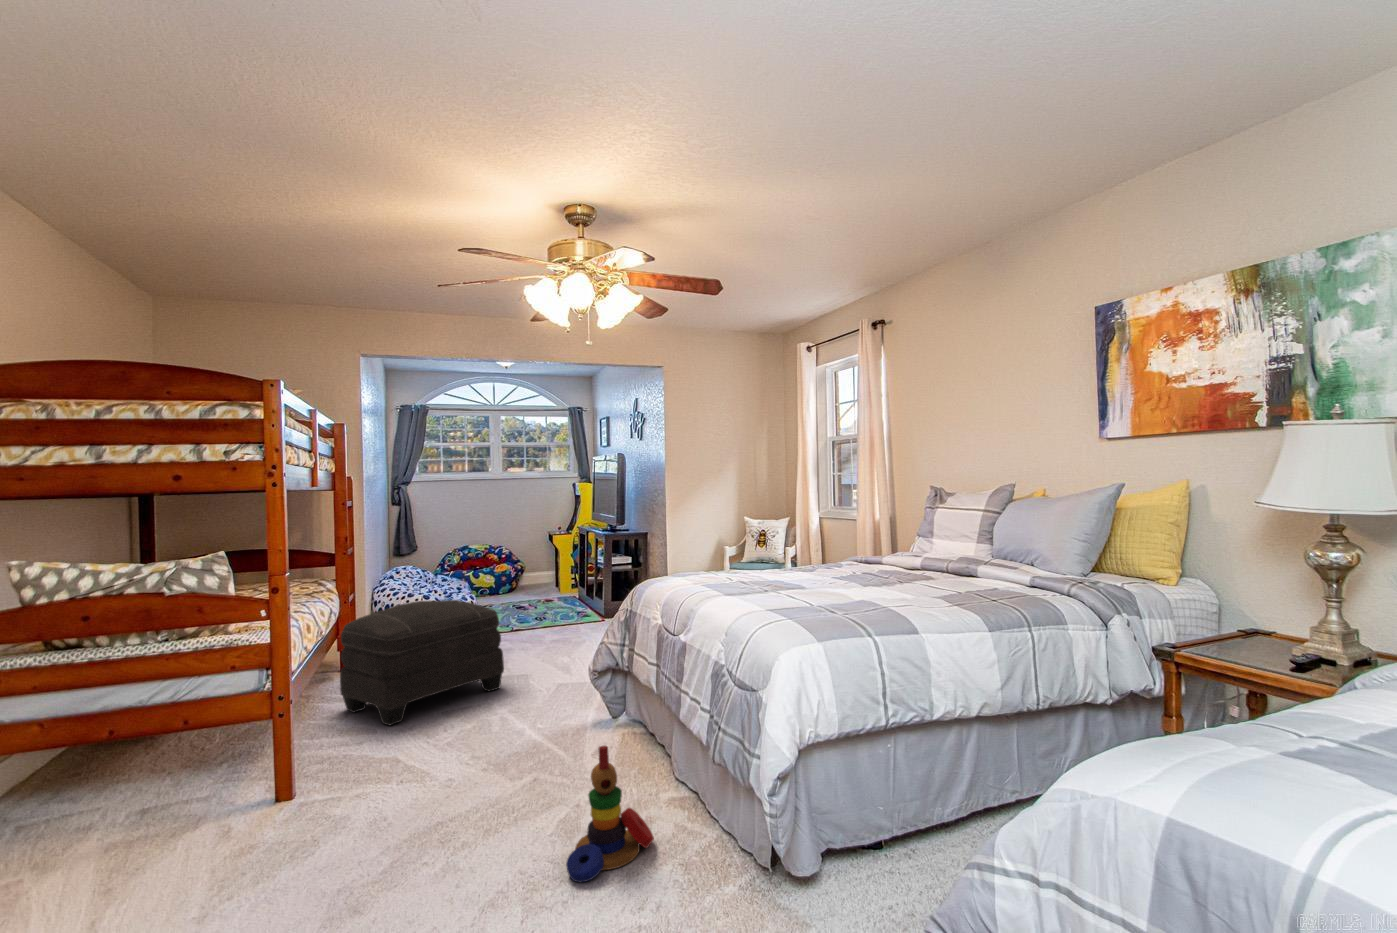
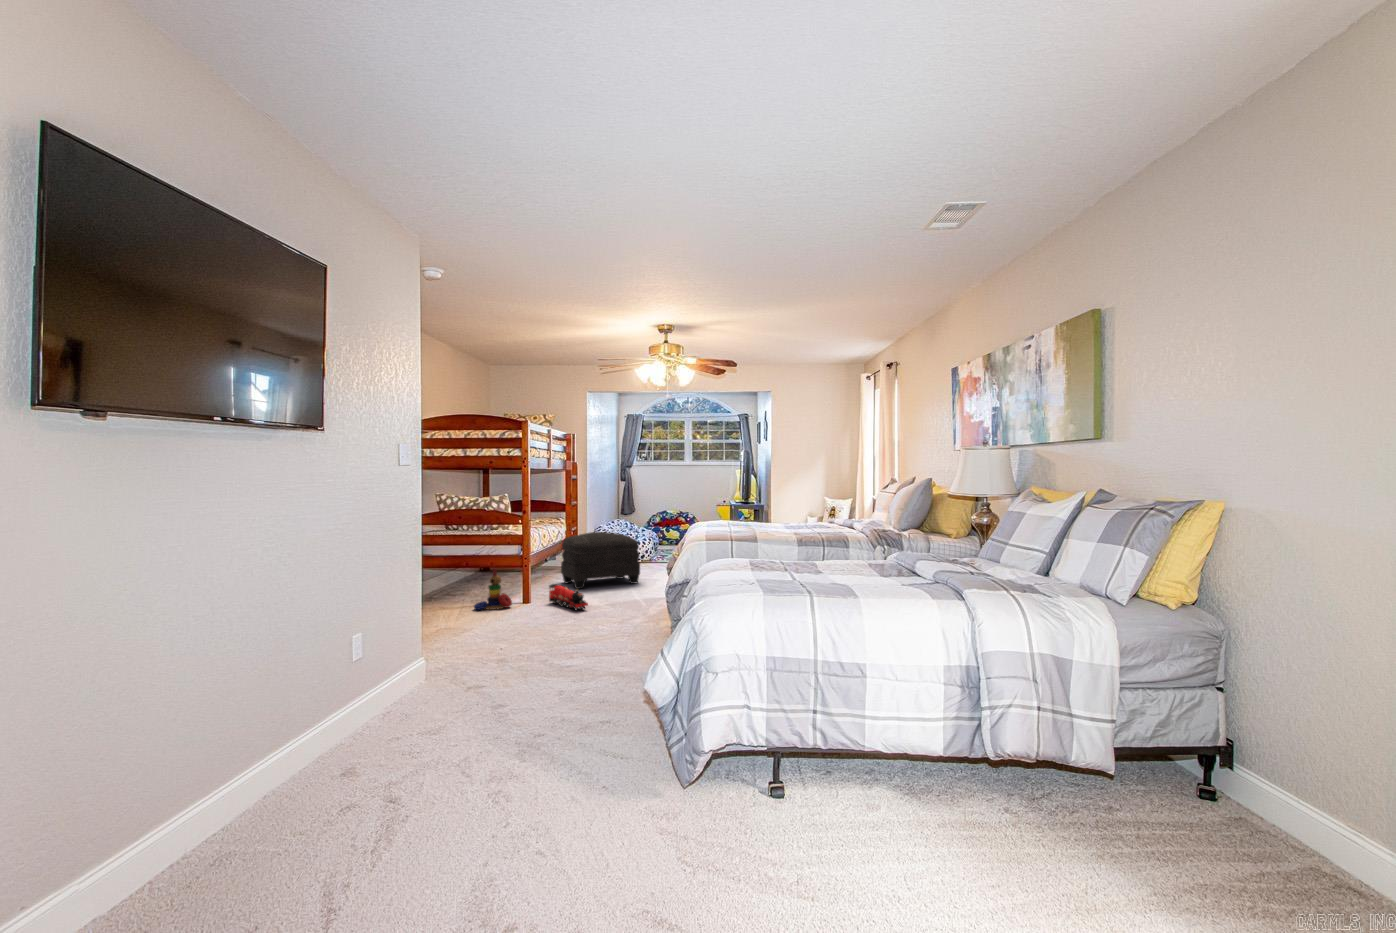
toy train: none [347,737,460,801] -> present [549,584,588,611]
stacking toy: present [566,746,654,882] -> present [474,568,512,610]

